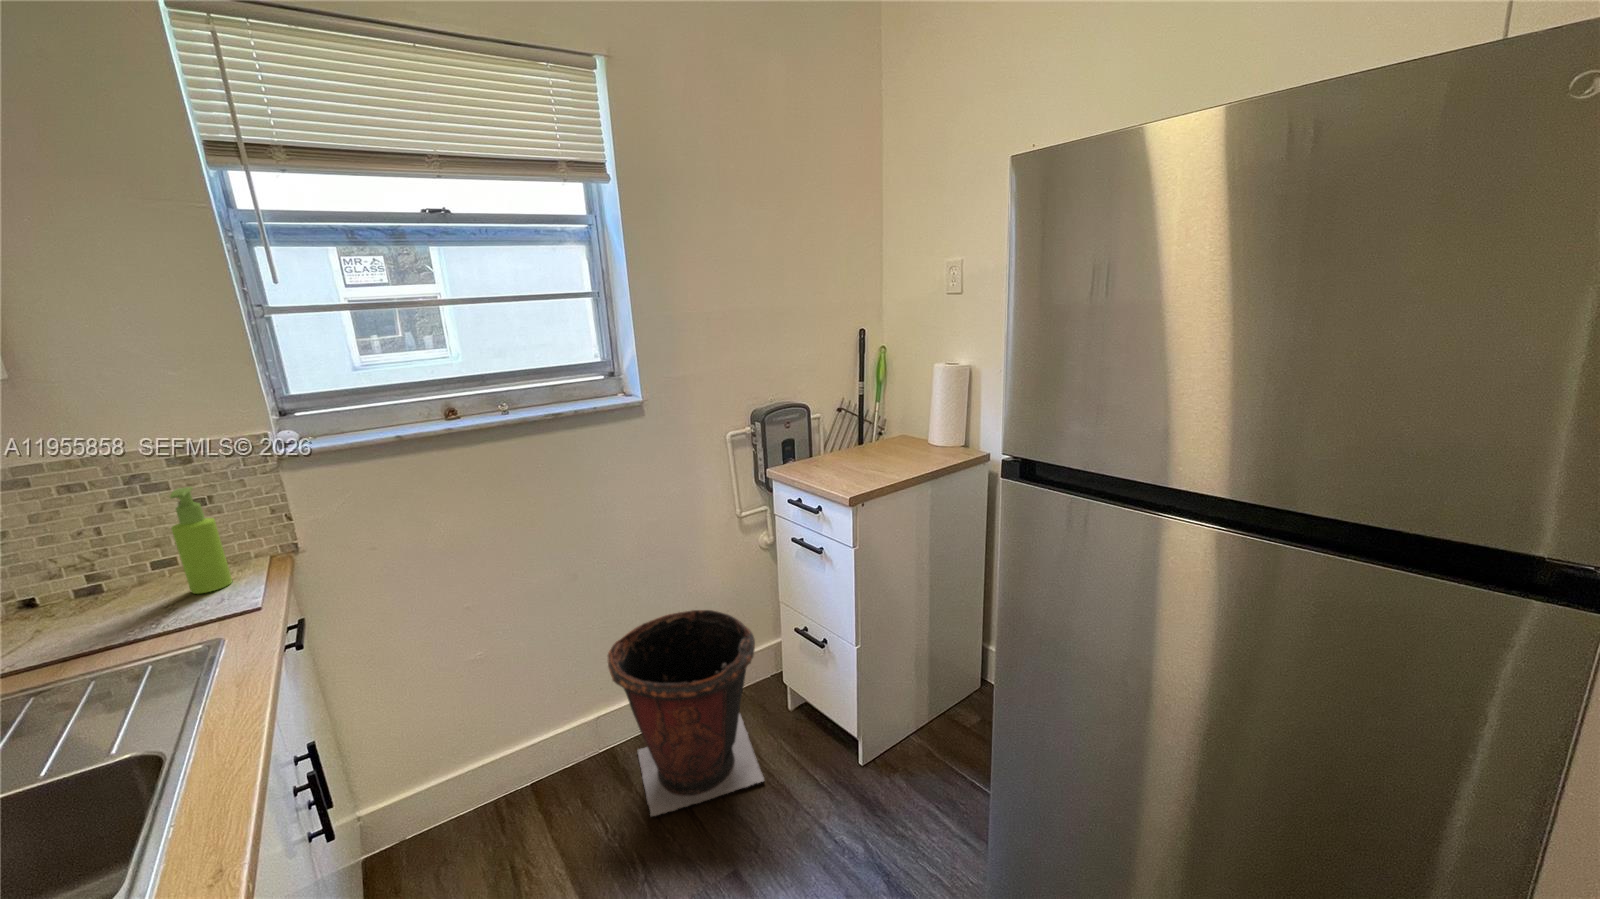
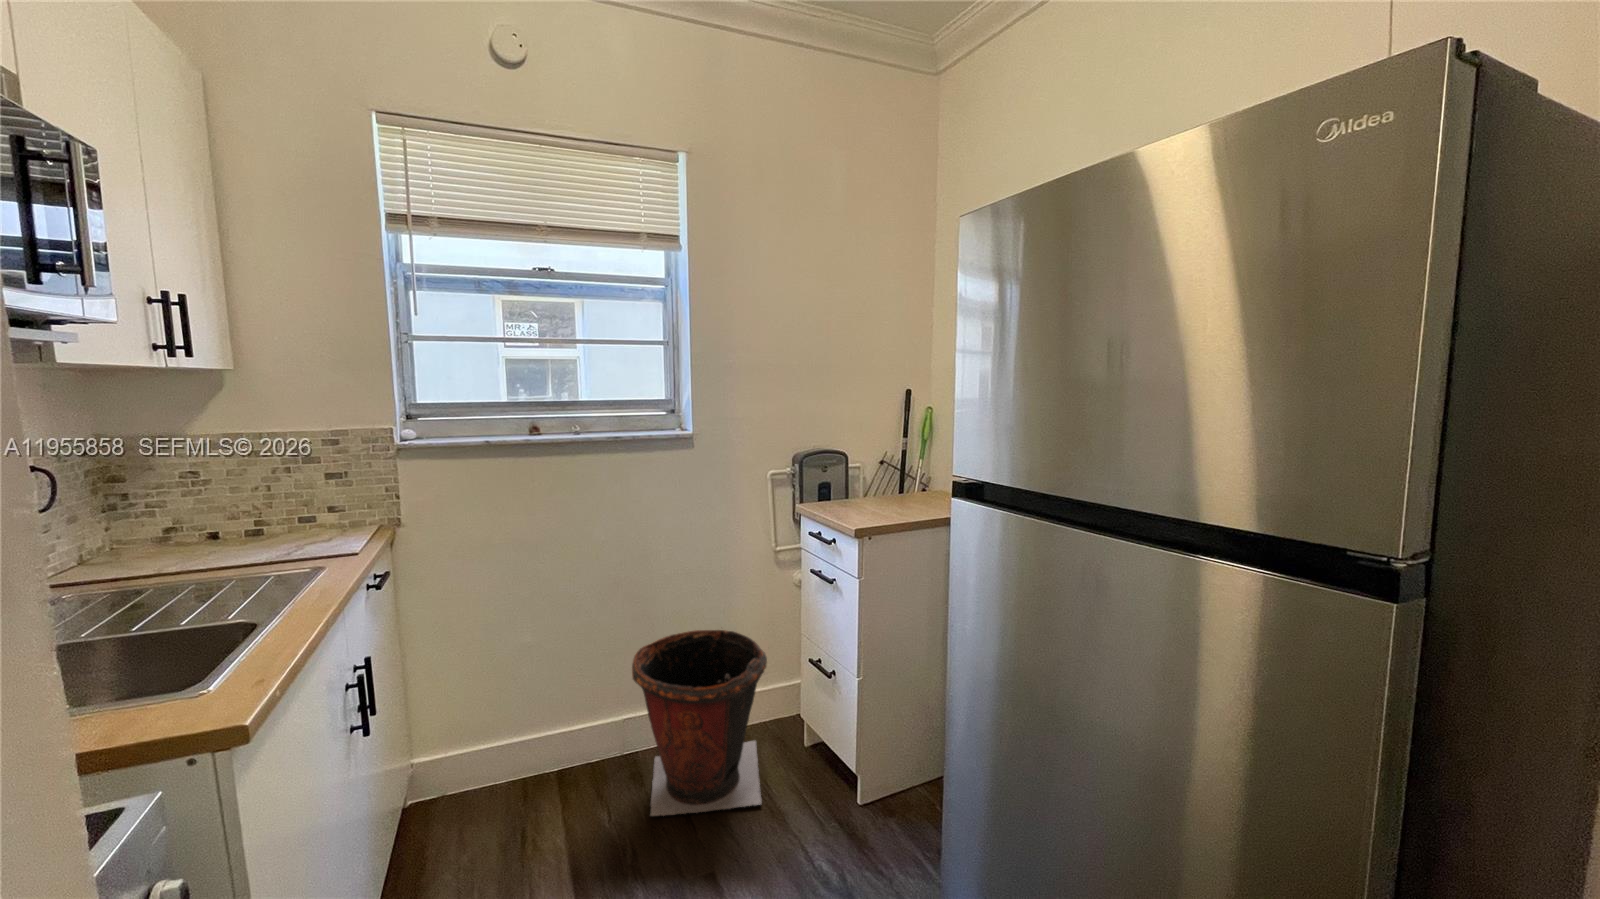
soap dispenser: present [170,487,232,594] -> none [313,461,348,543]

